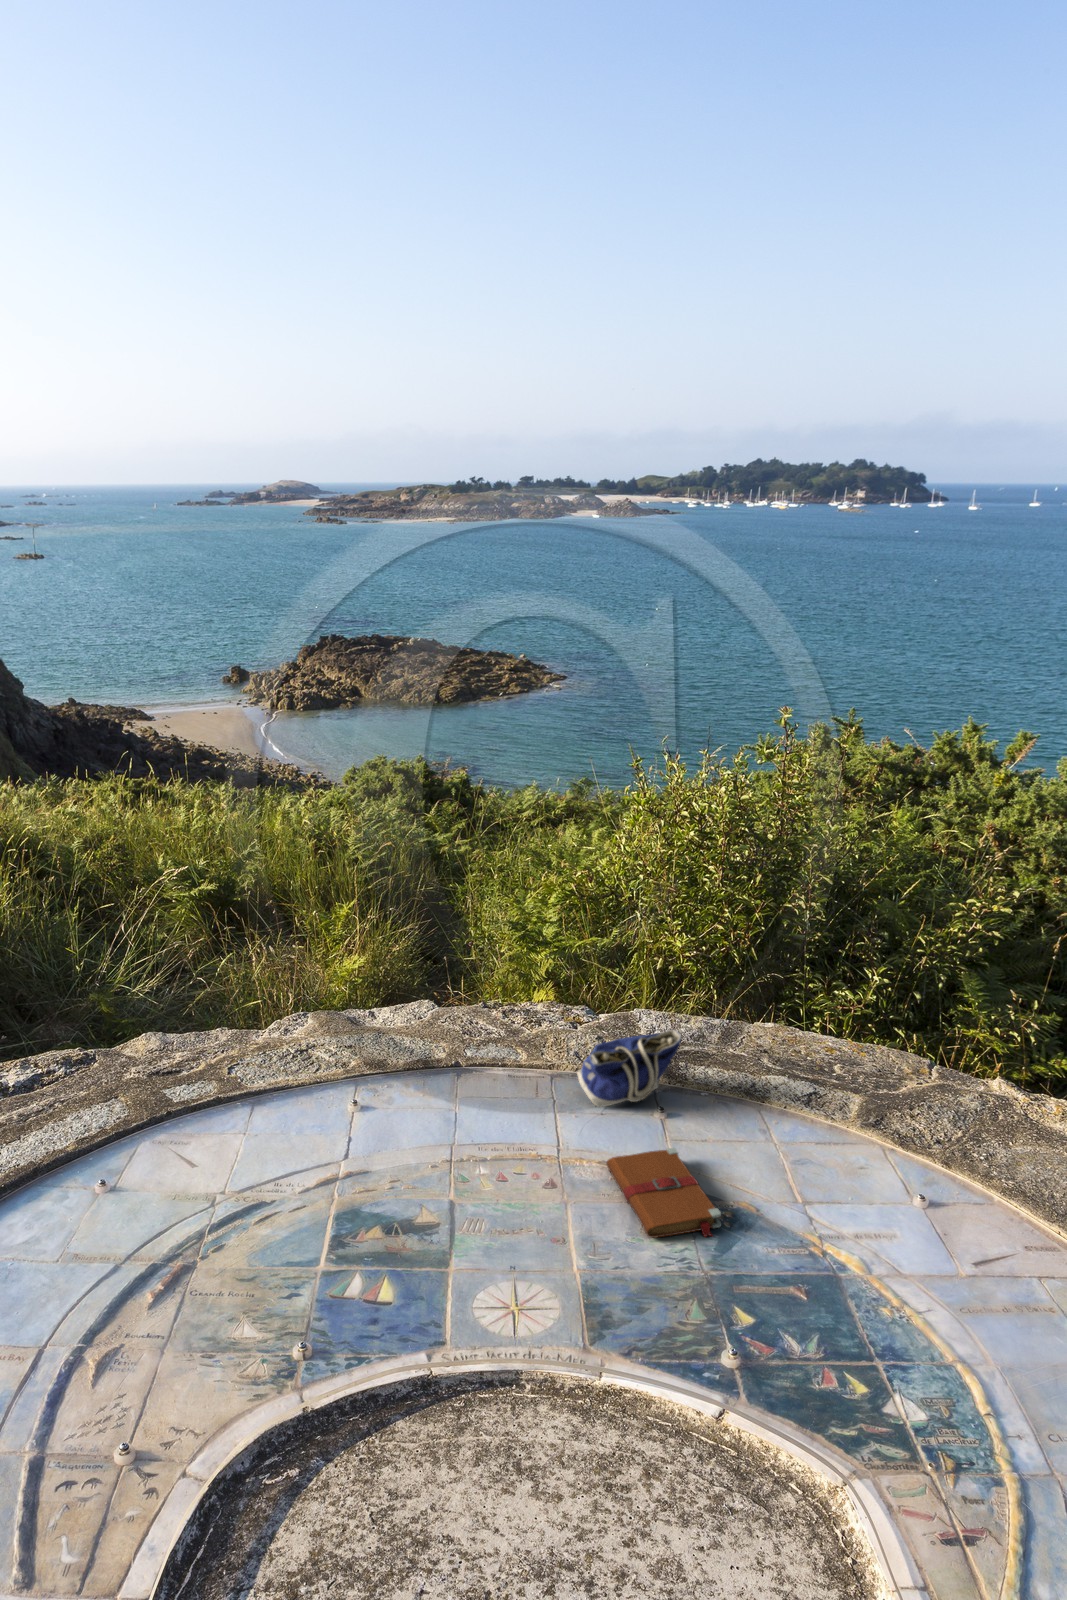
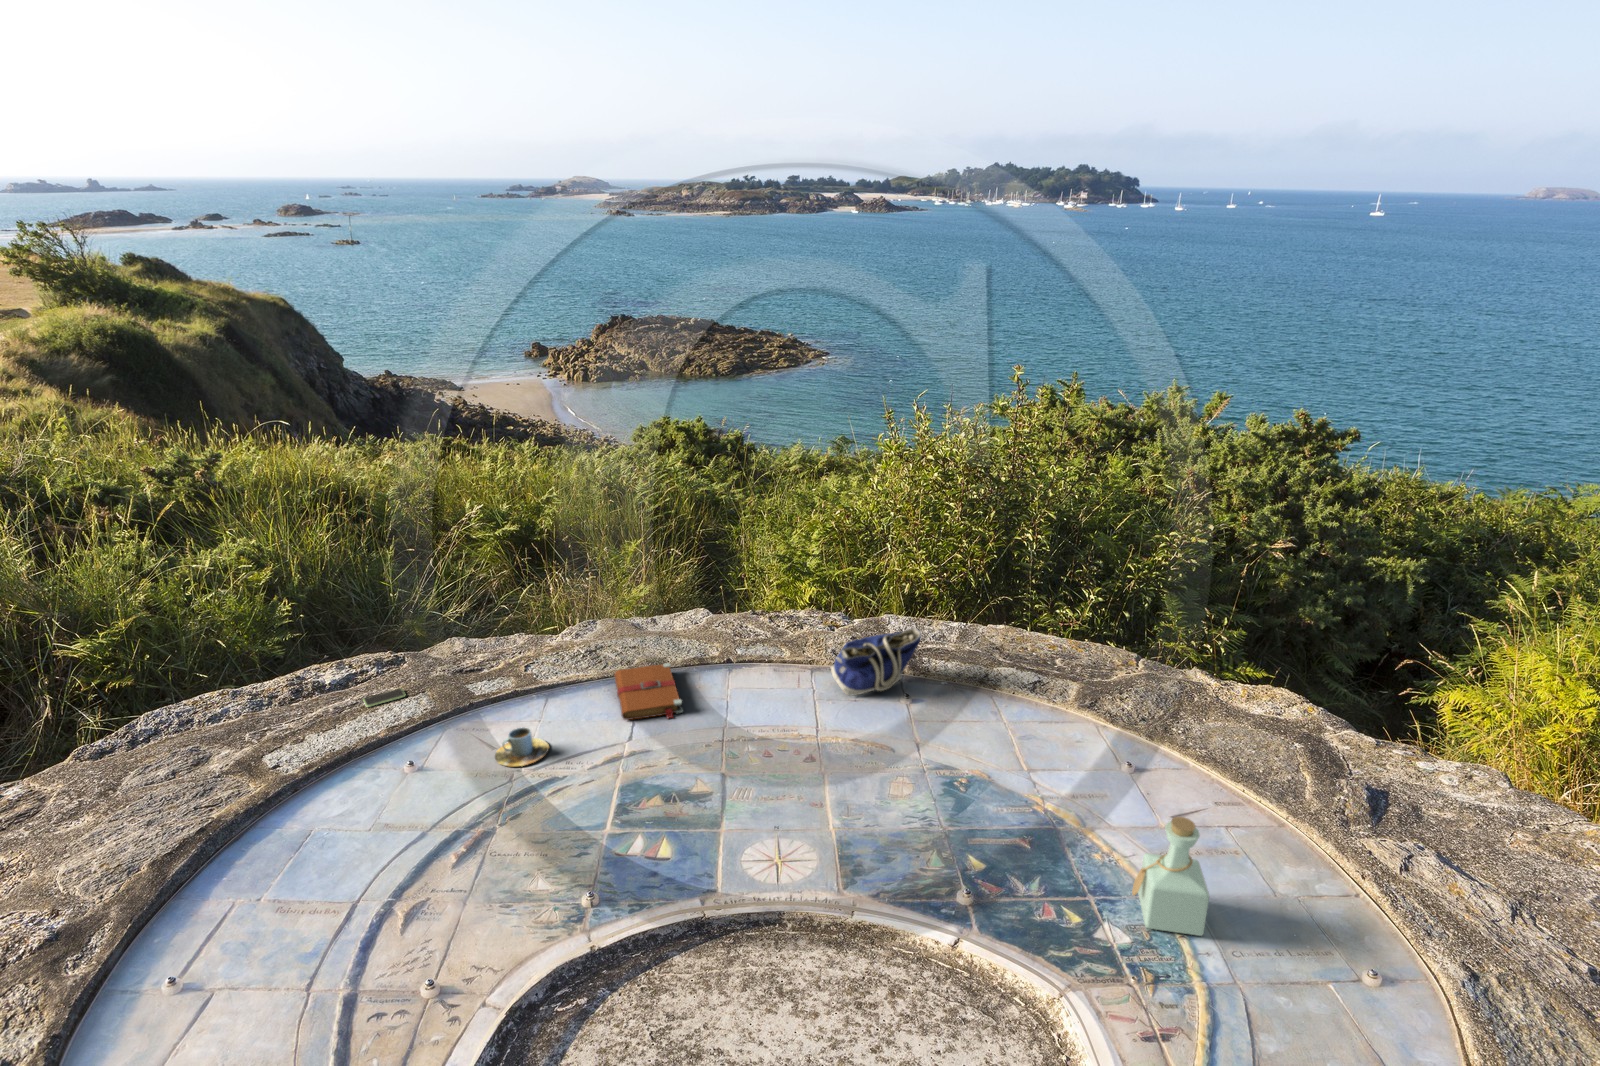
smartphone: none [41,1085,90,1107] -> present [363,688,405,707]
cup: none [193,1138,255,1184] -> present [495,727,549,767]
book: present [606,1148,721,1238] -> present [614,663,683,720]
bottle: none [923,1270,1012,1412] -> present [1132,817,1209,936]

